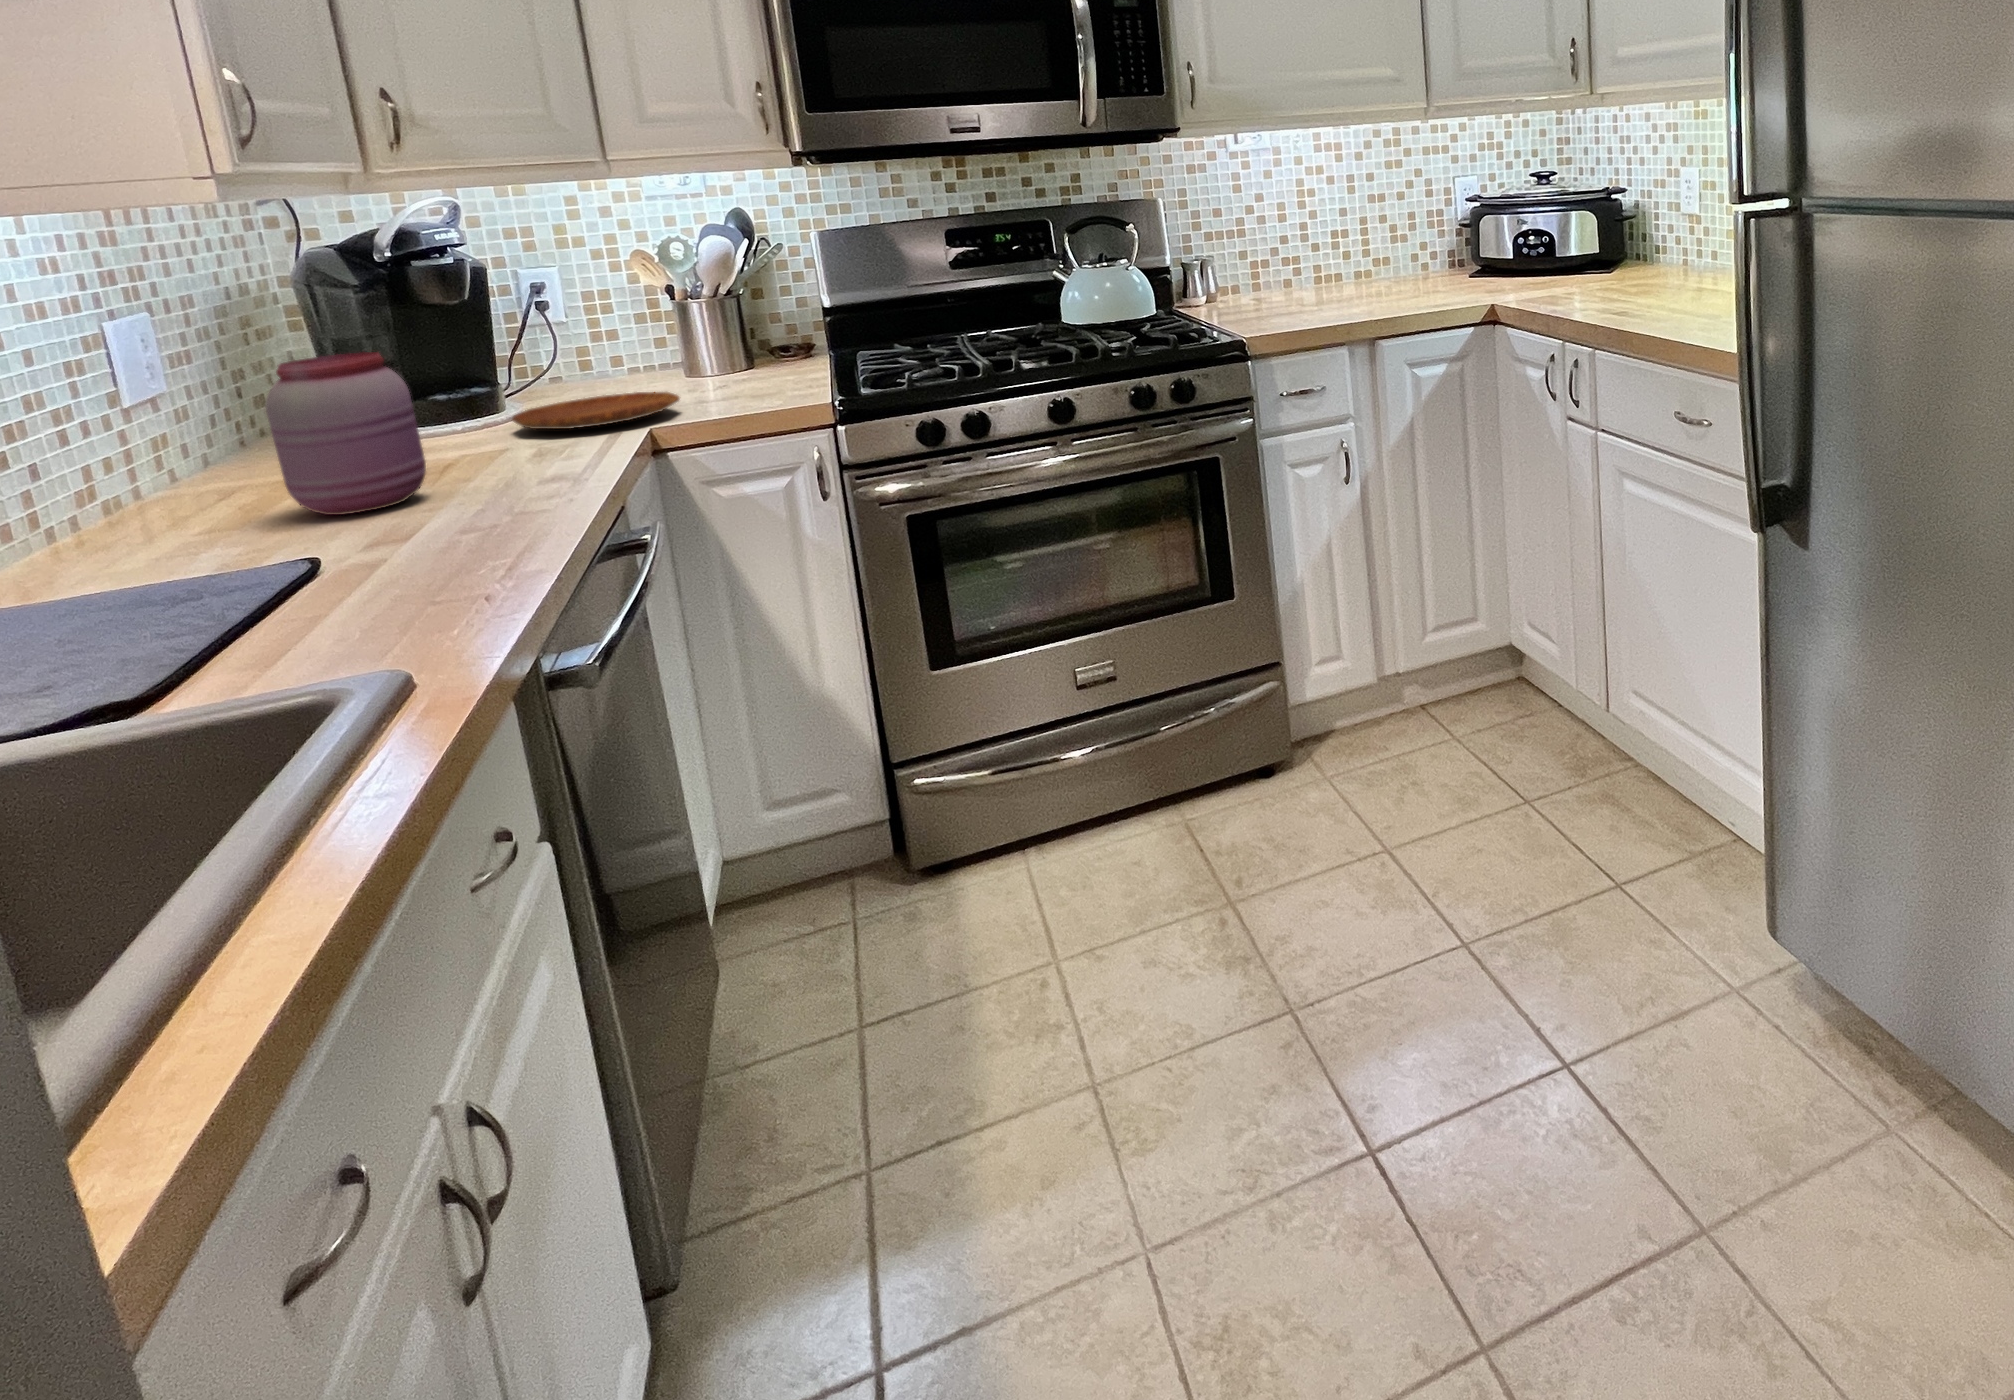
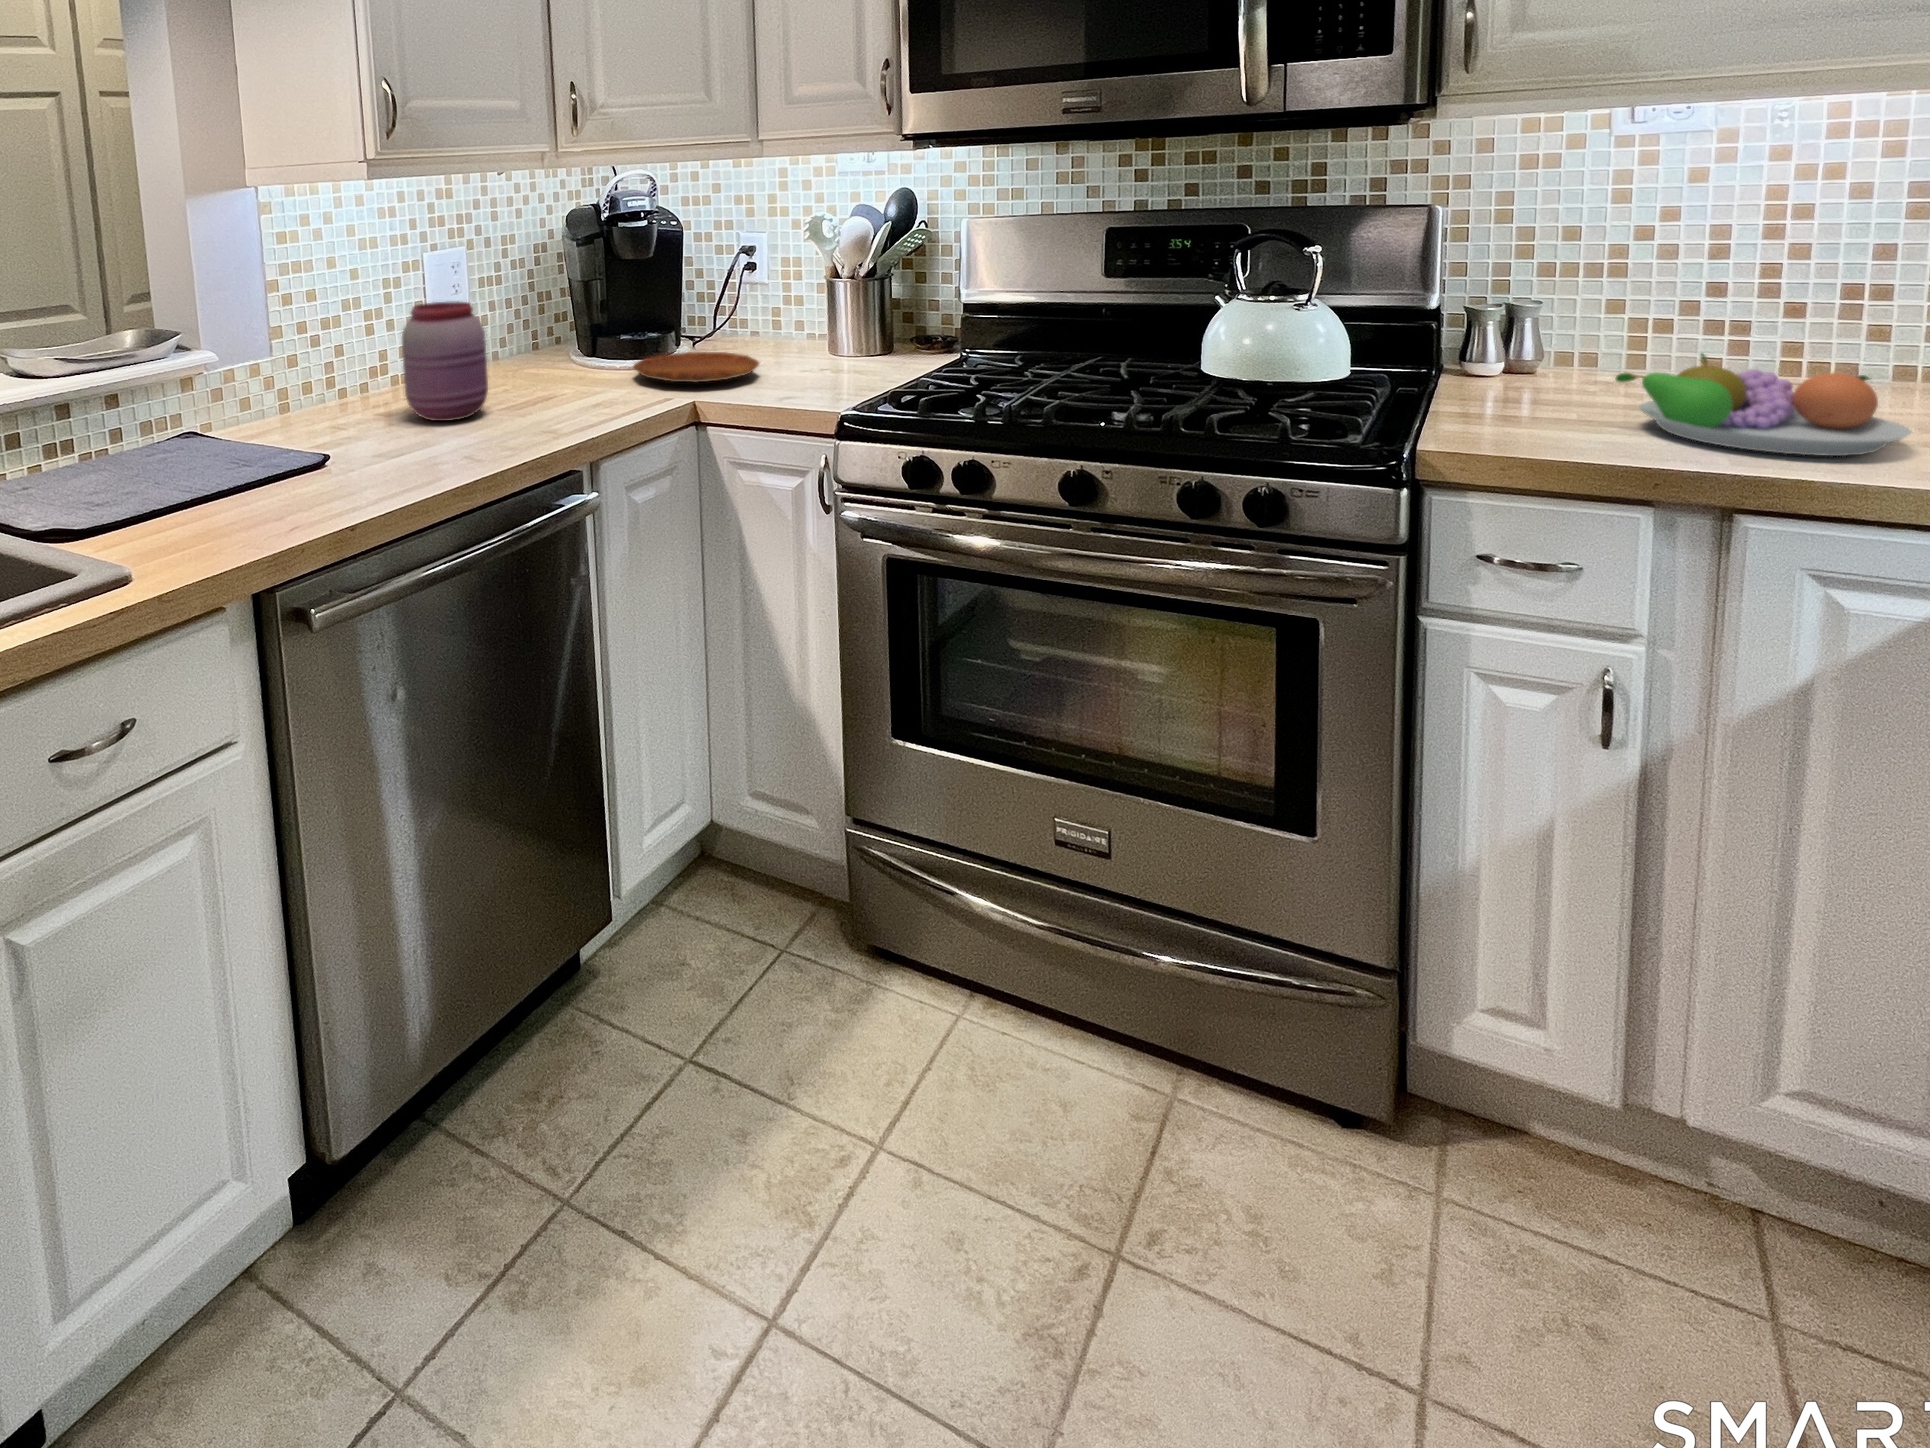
fruit bowl: none [1297,265,1404,310] -> present [1616,353,1911,456]

